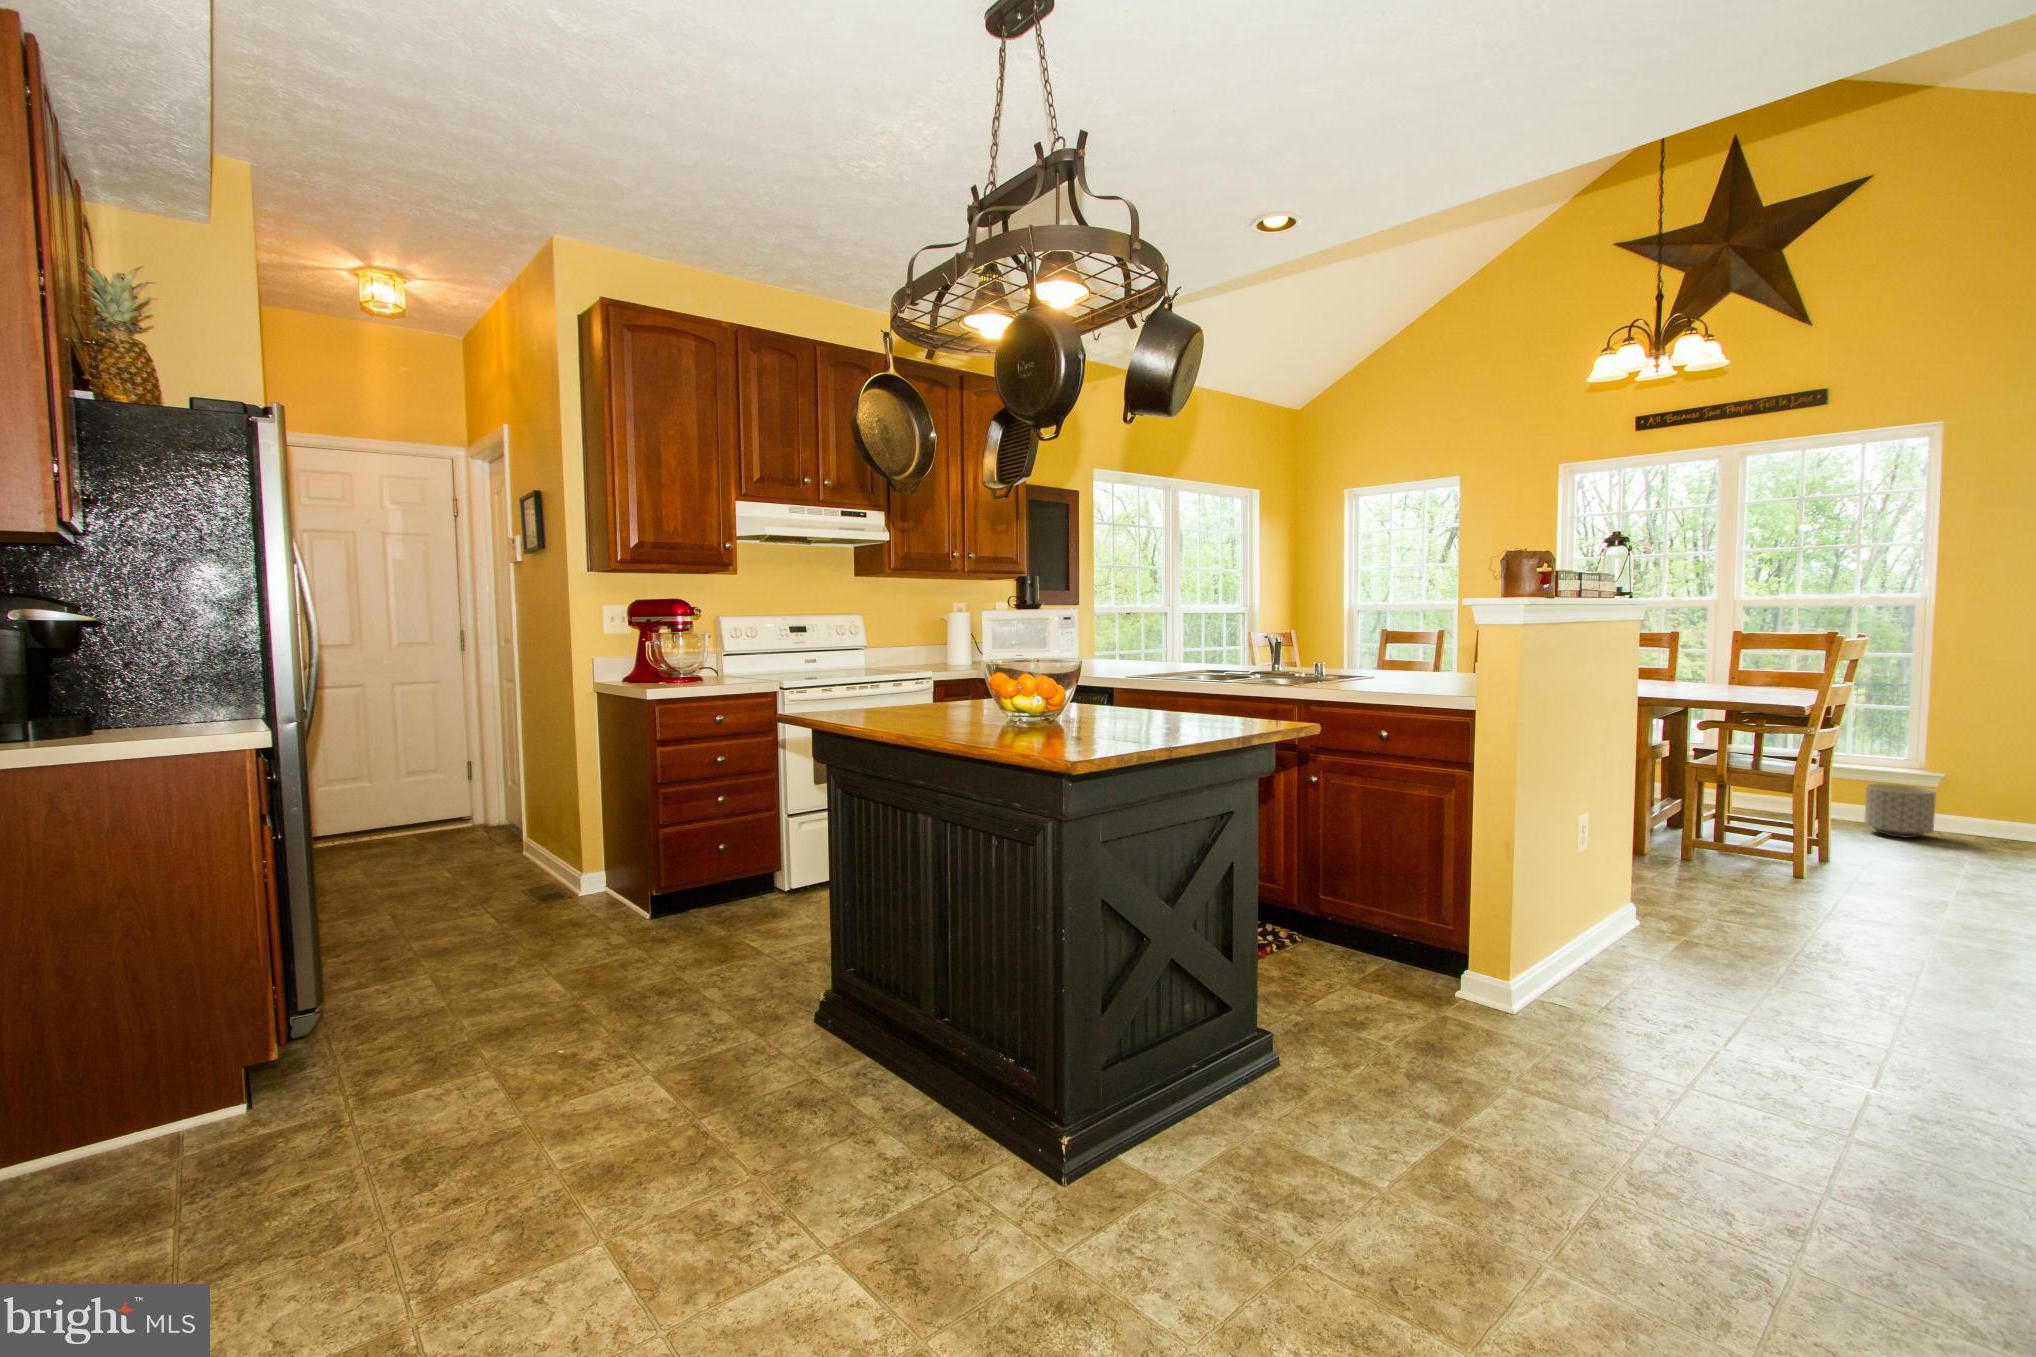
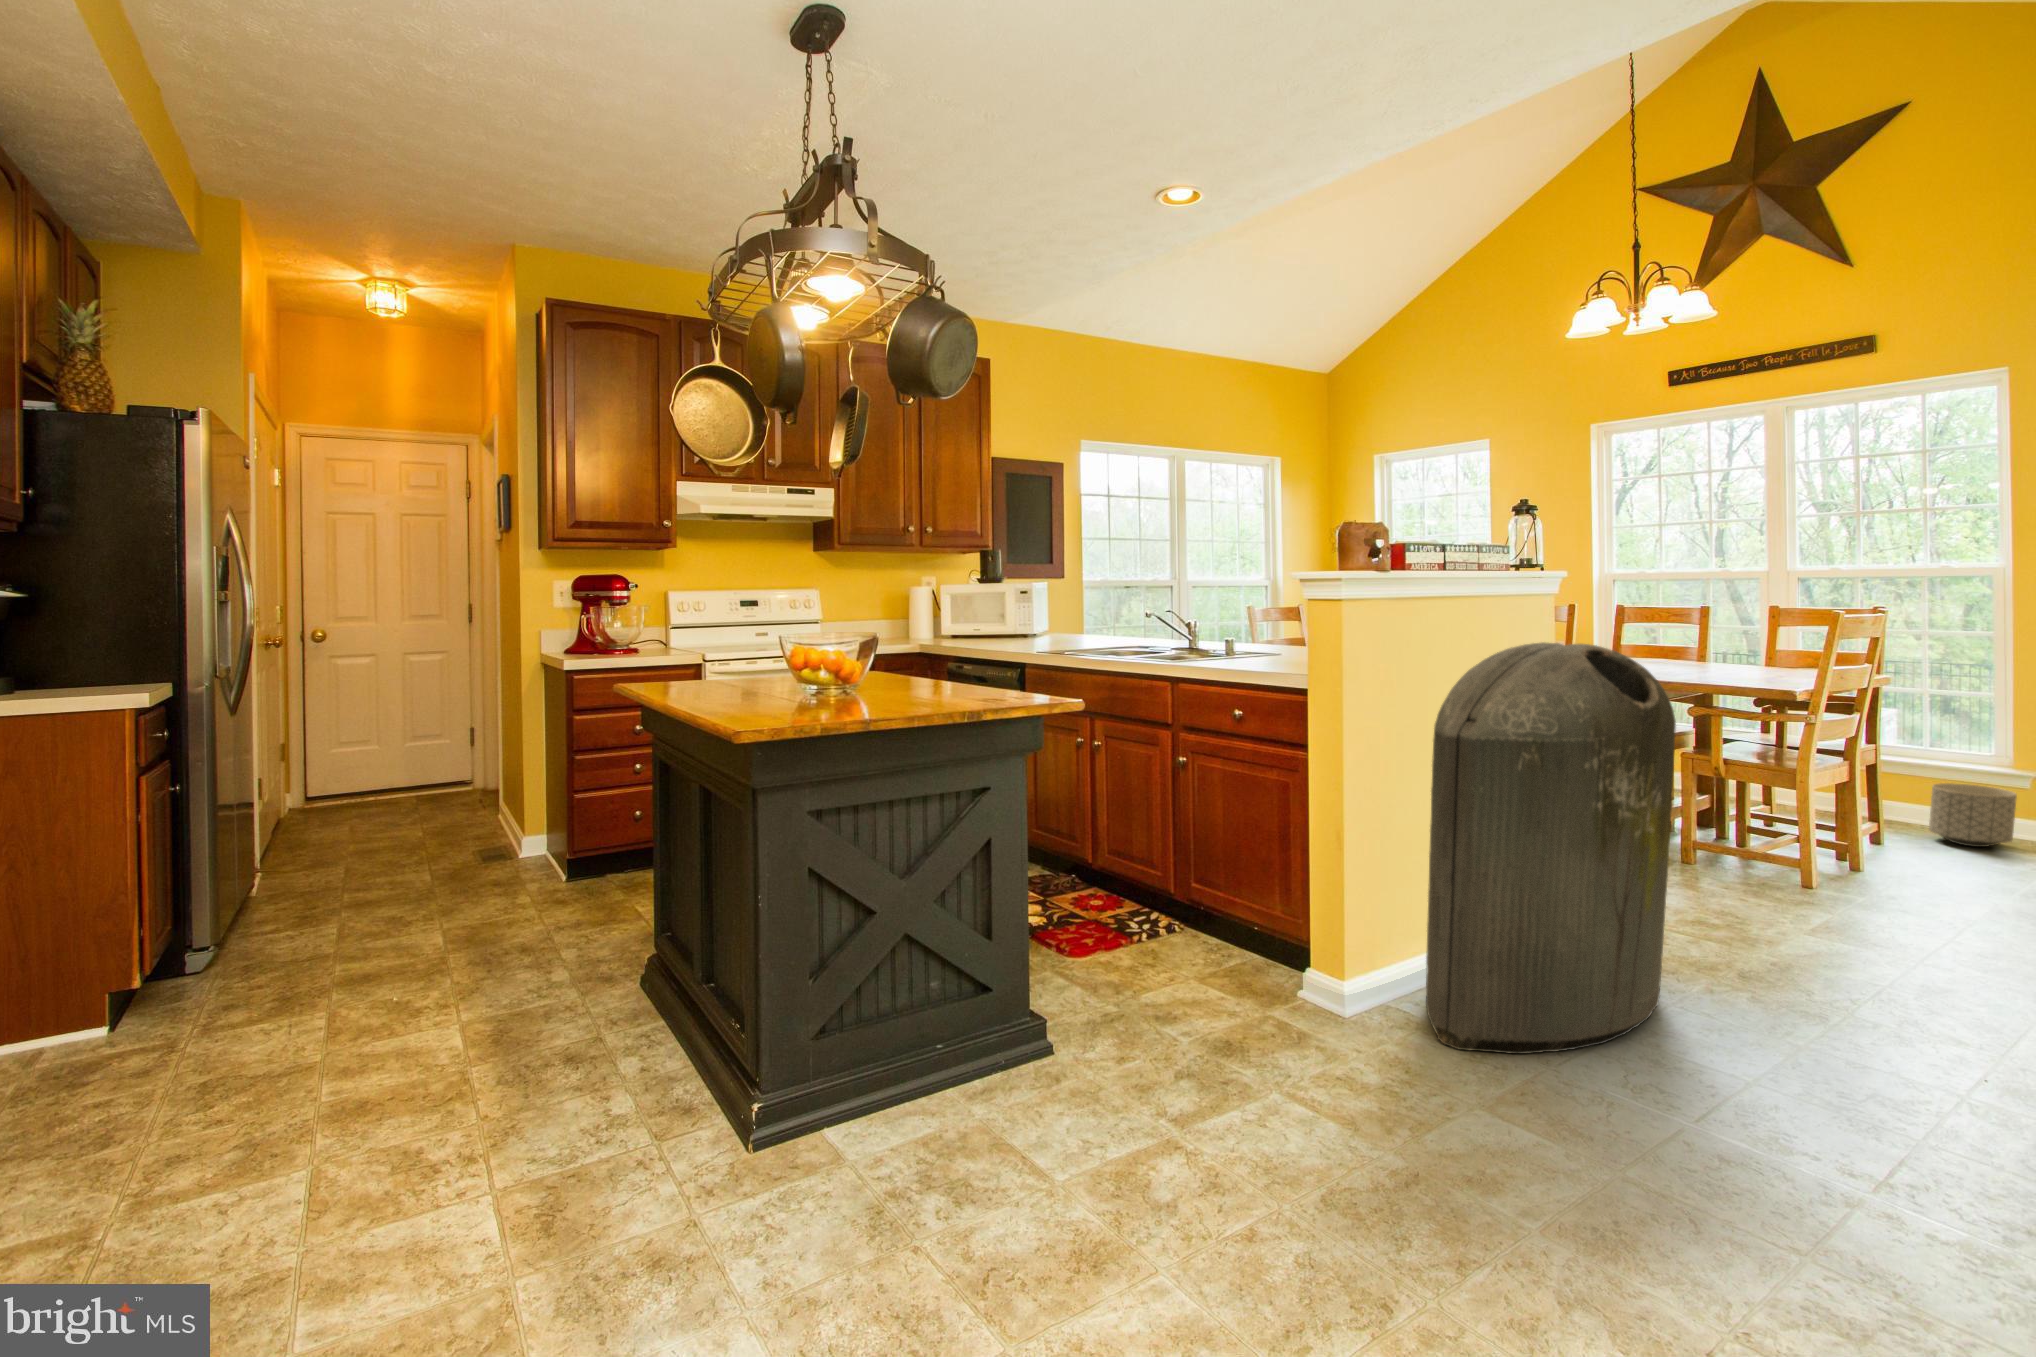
trash can: none [1579,663,1792,1036] -> present [1426,642,1676,1054]

